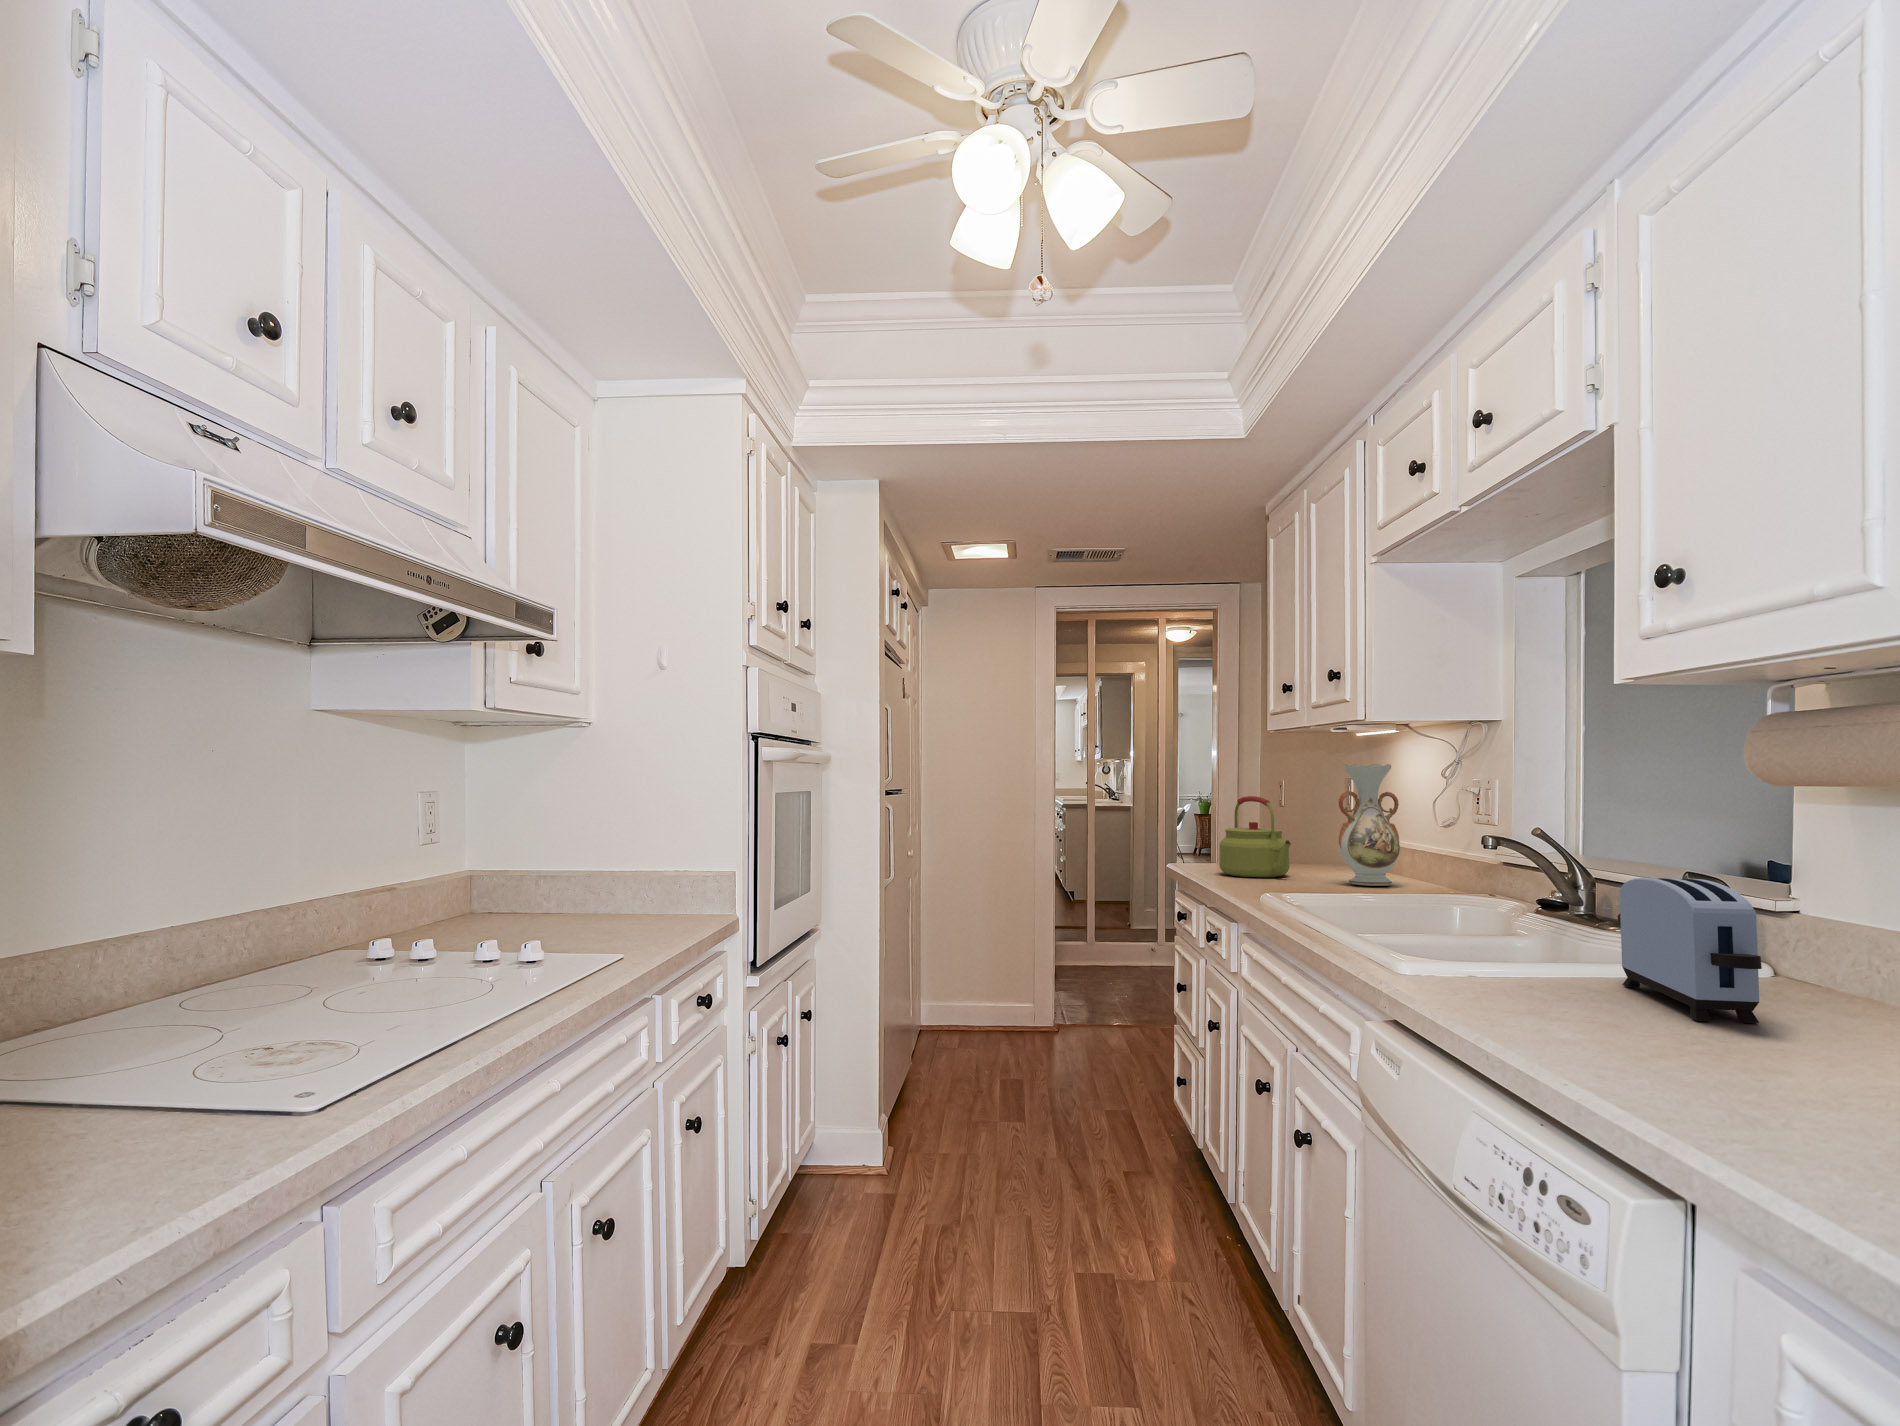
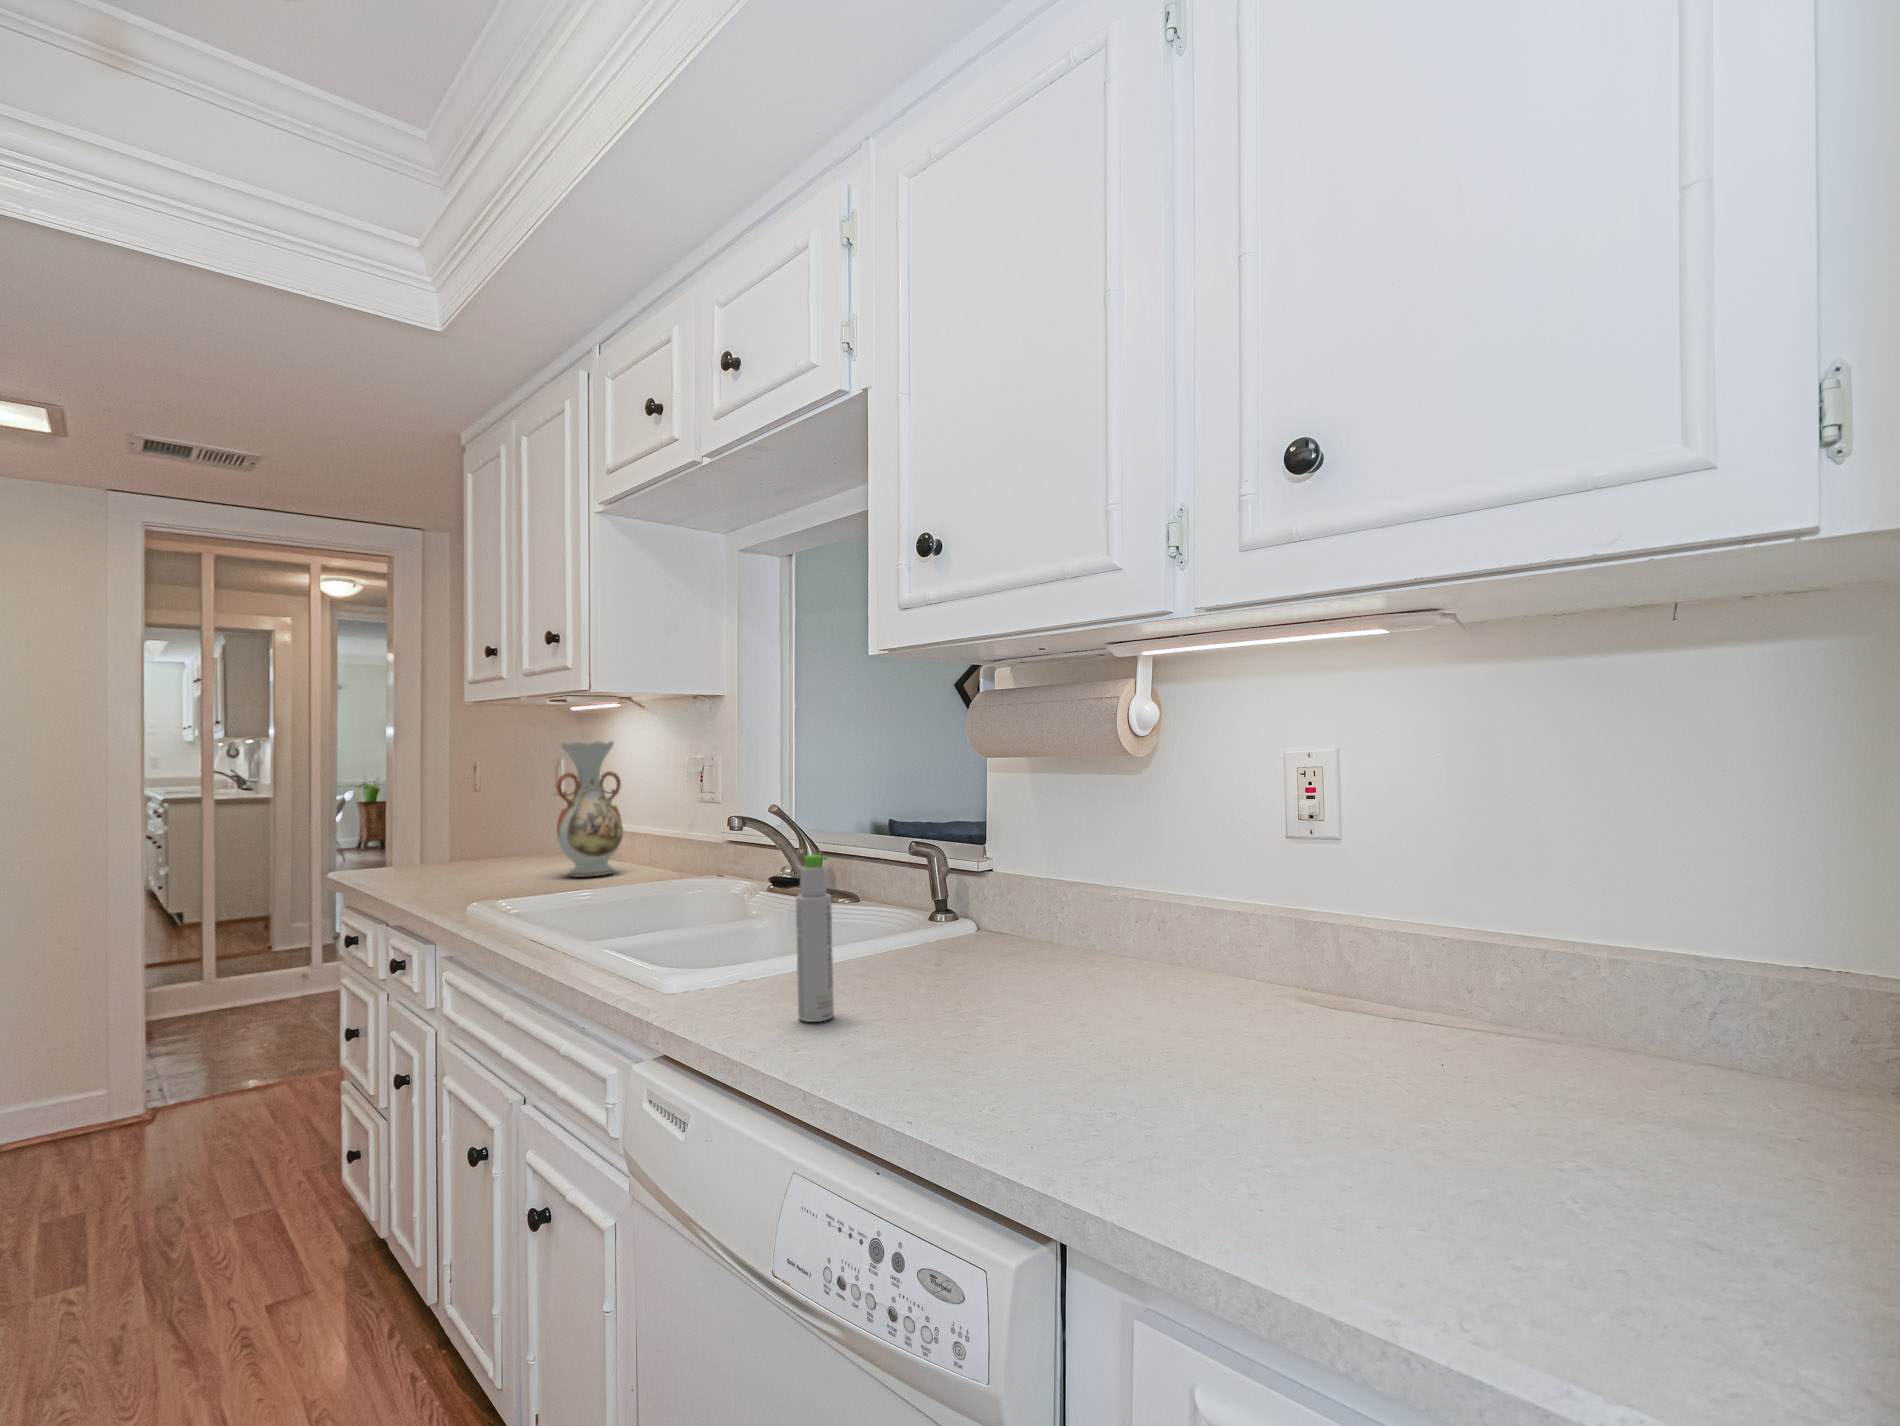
kettle: present [1219,796,1291,878] -> none [405,784,499,882]
bottle: none [1502,862,1540,1009] -> present [796,855,834,1022]
toaster: present [1617,878,1762,1023] -> none [878,851,1021,997]

